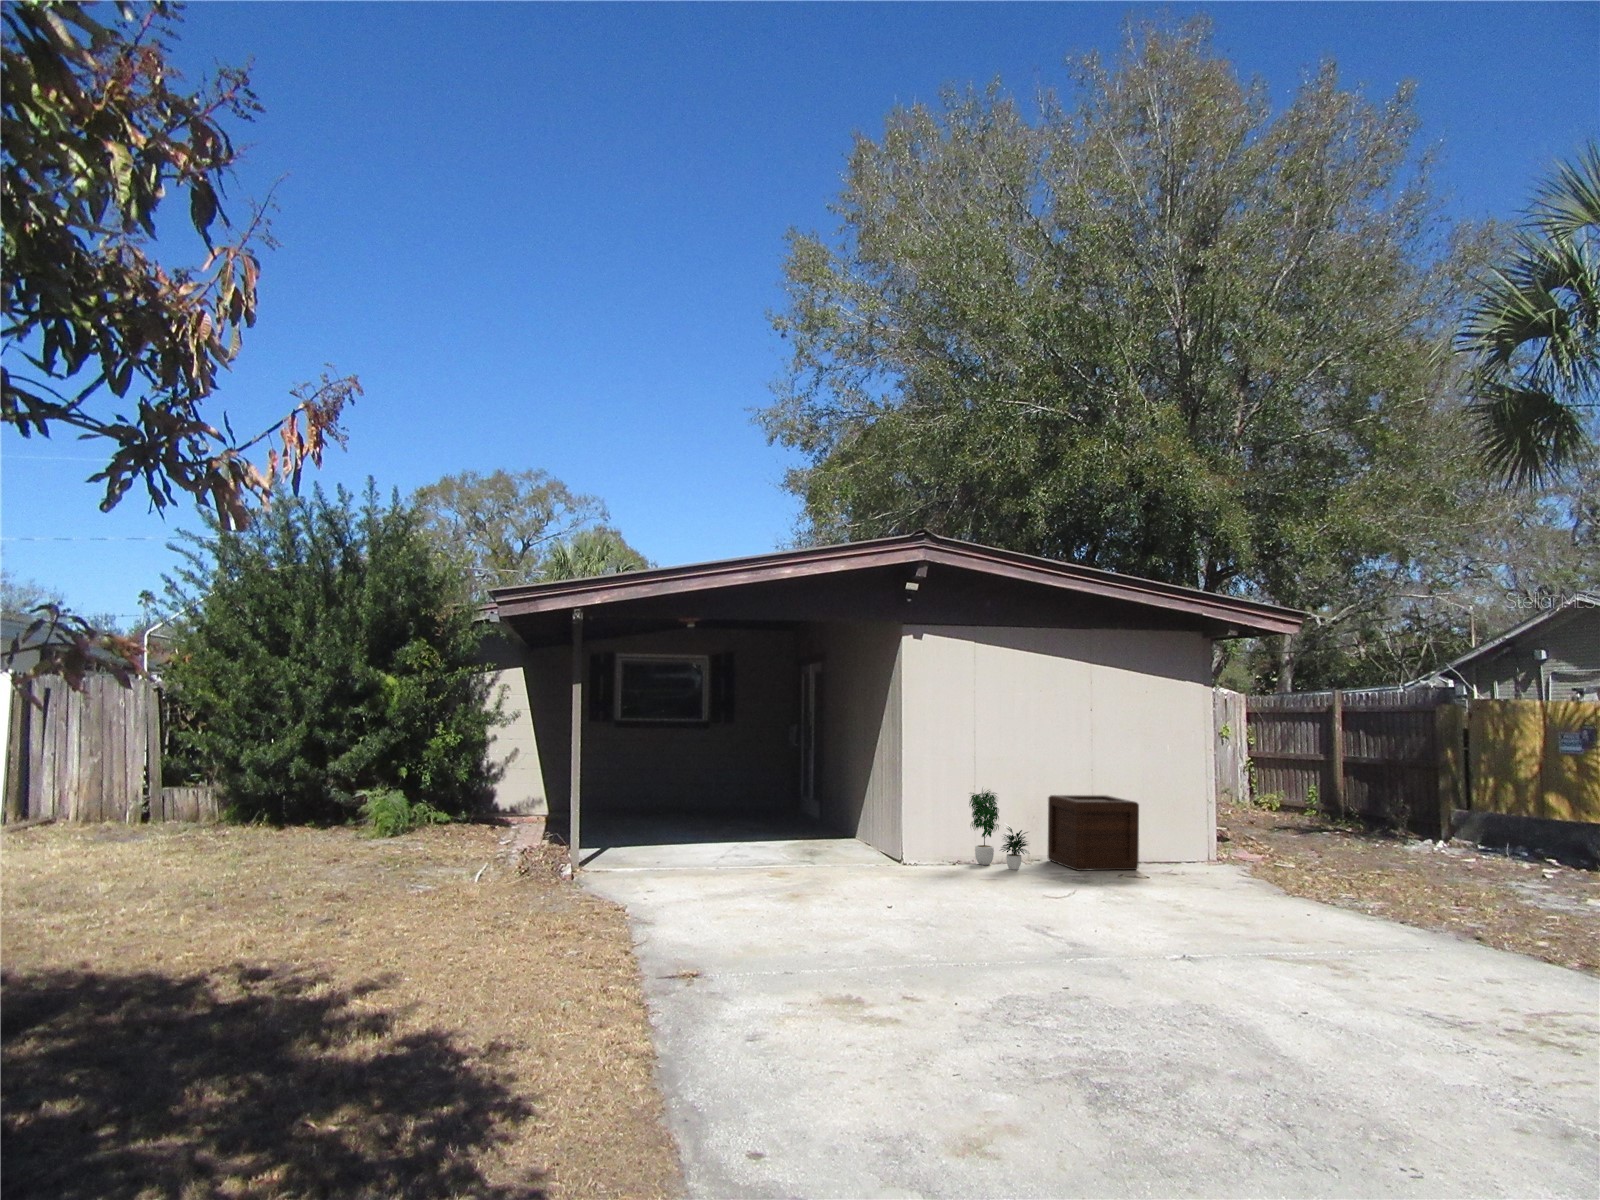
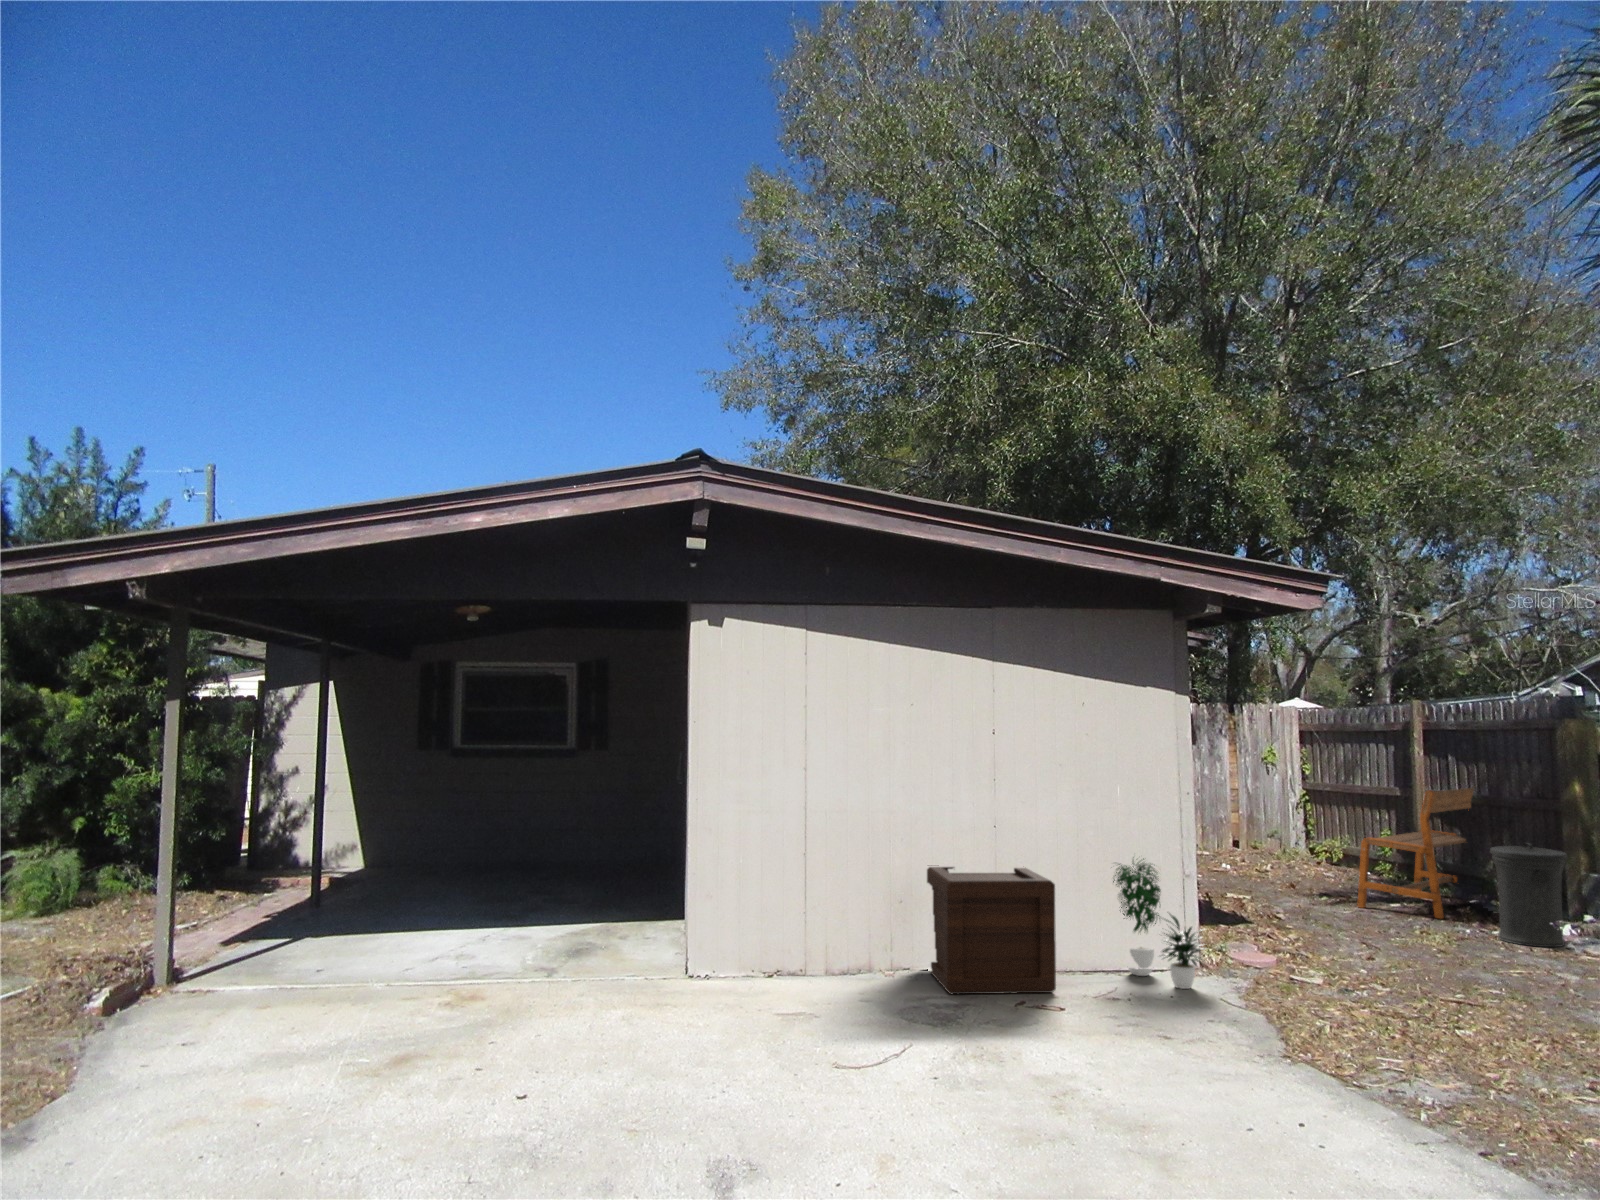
bench: none [1297,751,1384,839] -> present [1357,788,1474,919]
trash can: none [1386,786,1434,852] -> present [1490,843,1567,947]
potted plant: present [969,790,1028,870] -> present [1113,858,1205,989]

